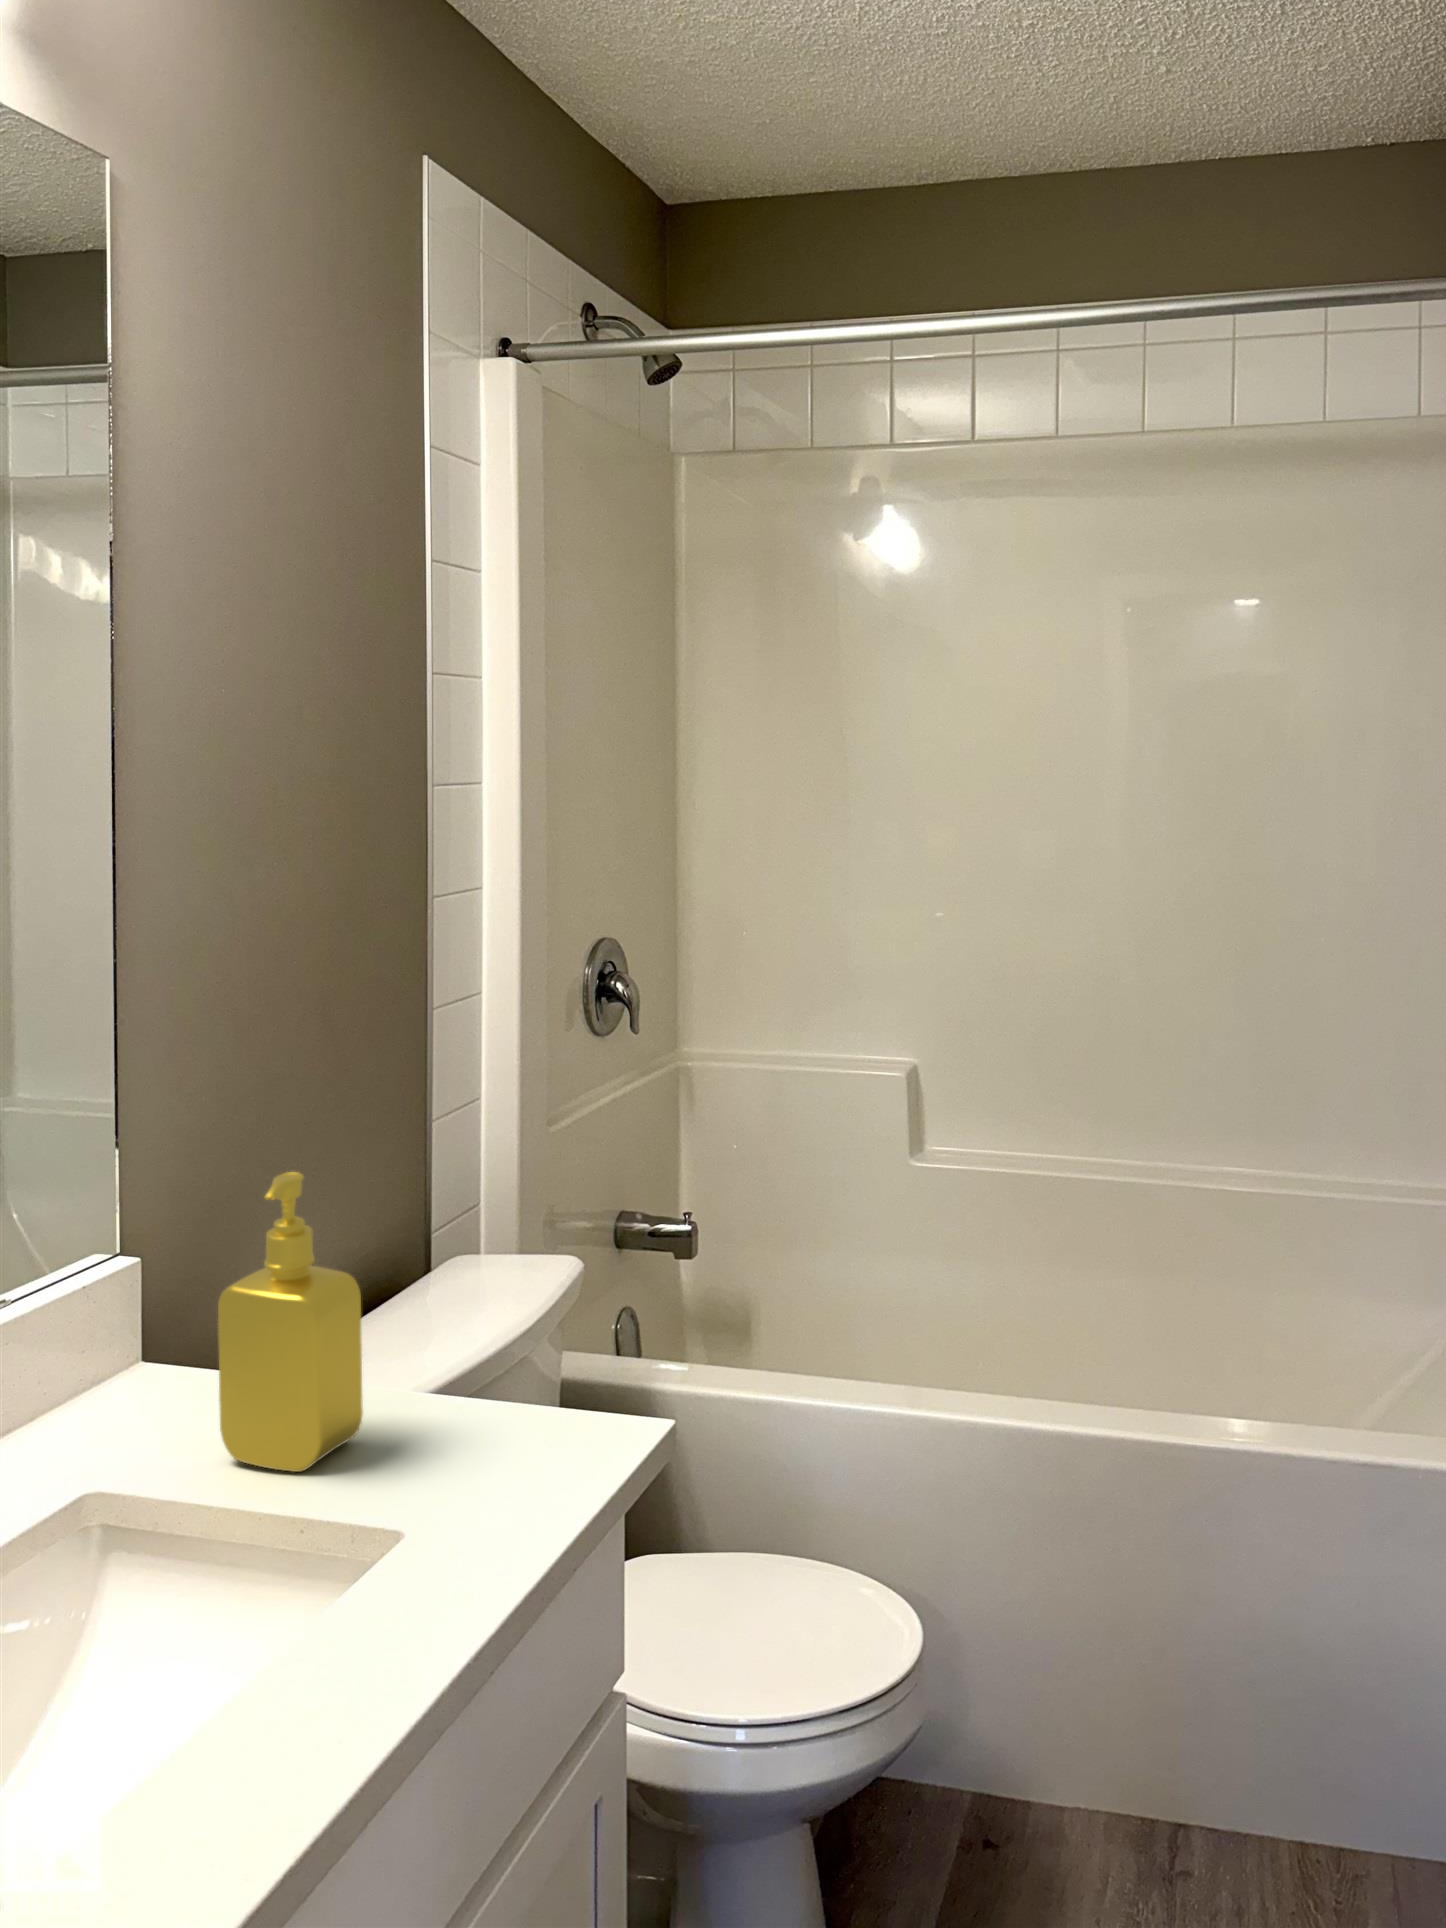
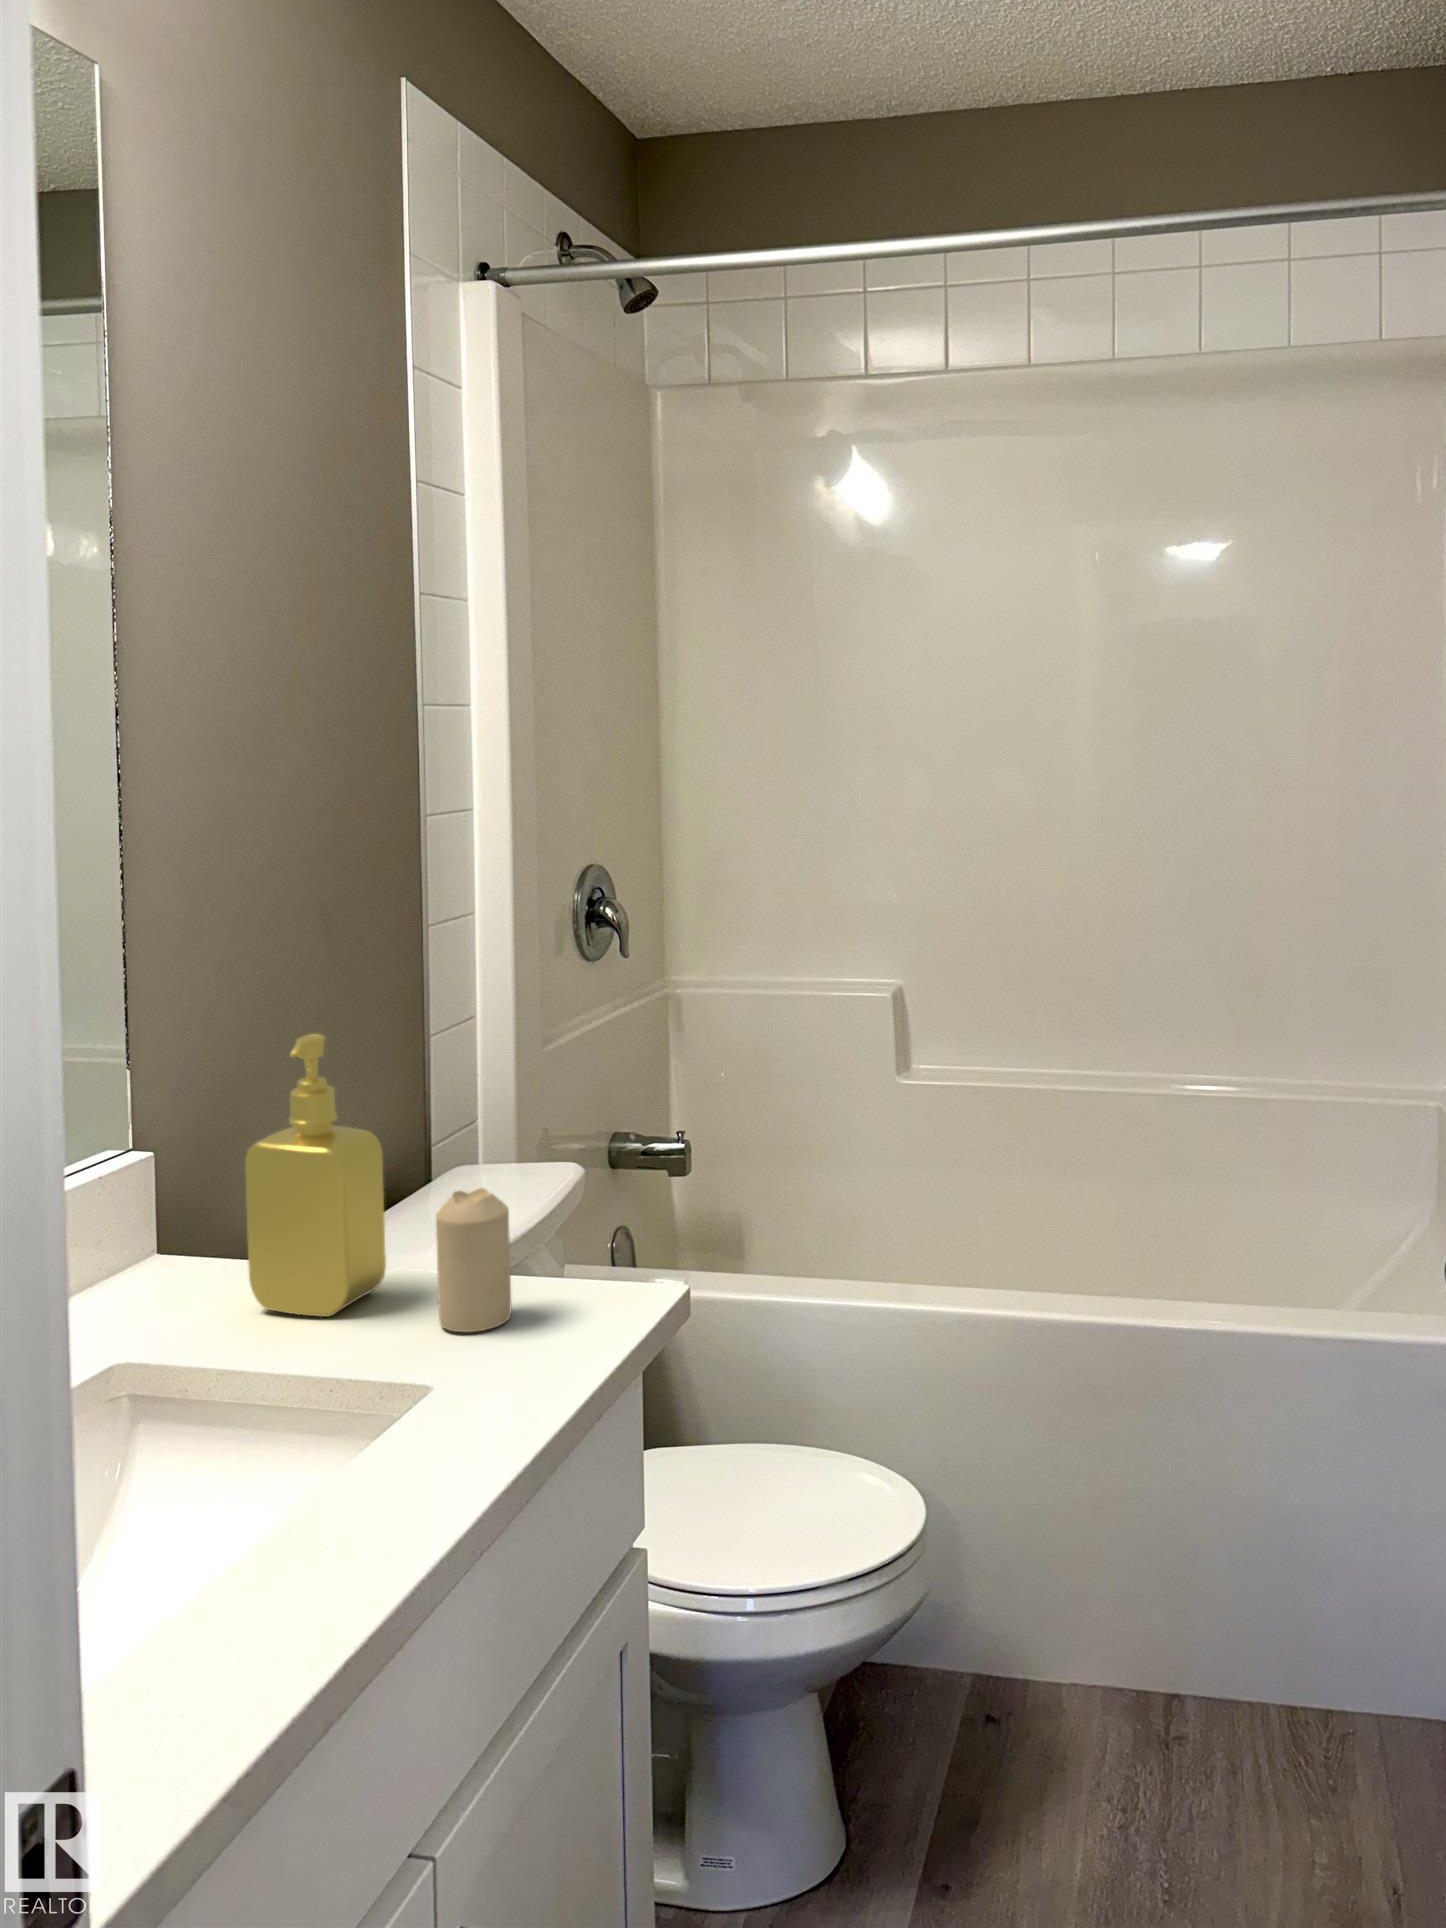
candle: none [411,1342,489,1498] -> present [436,1188,511,1332]

